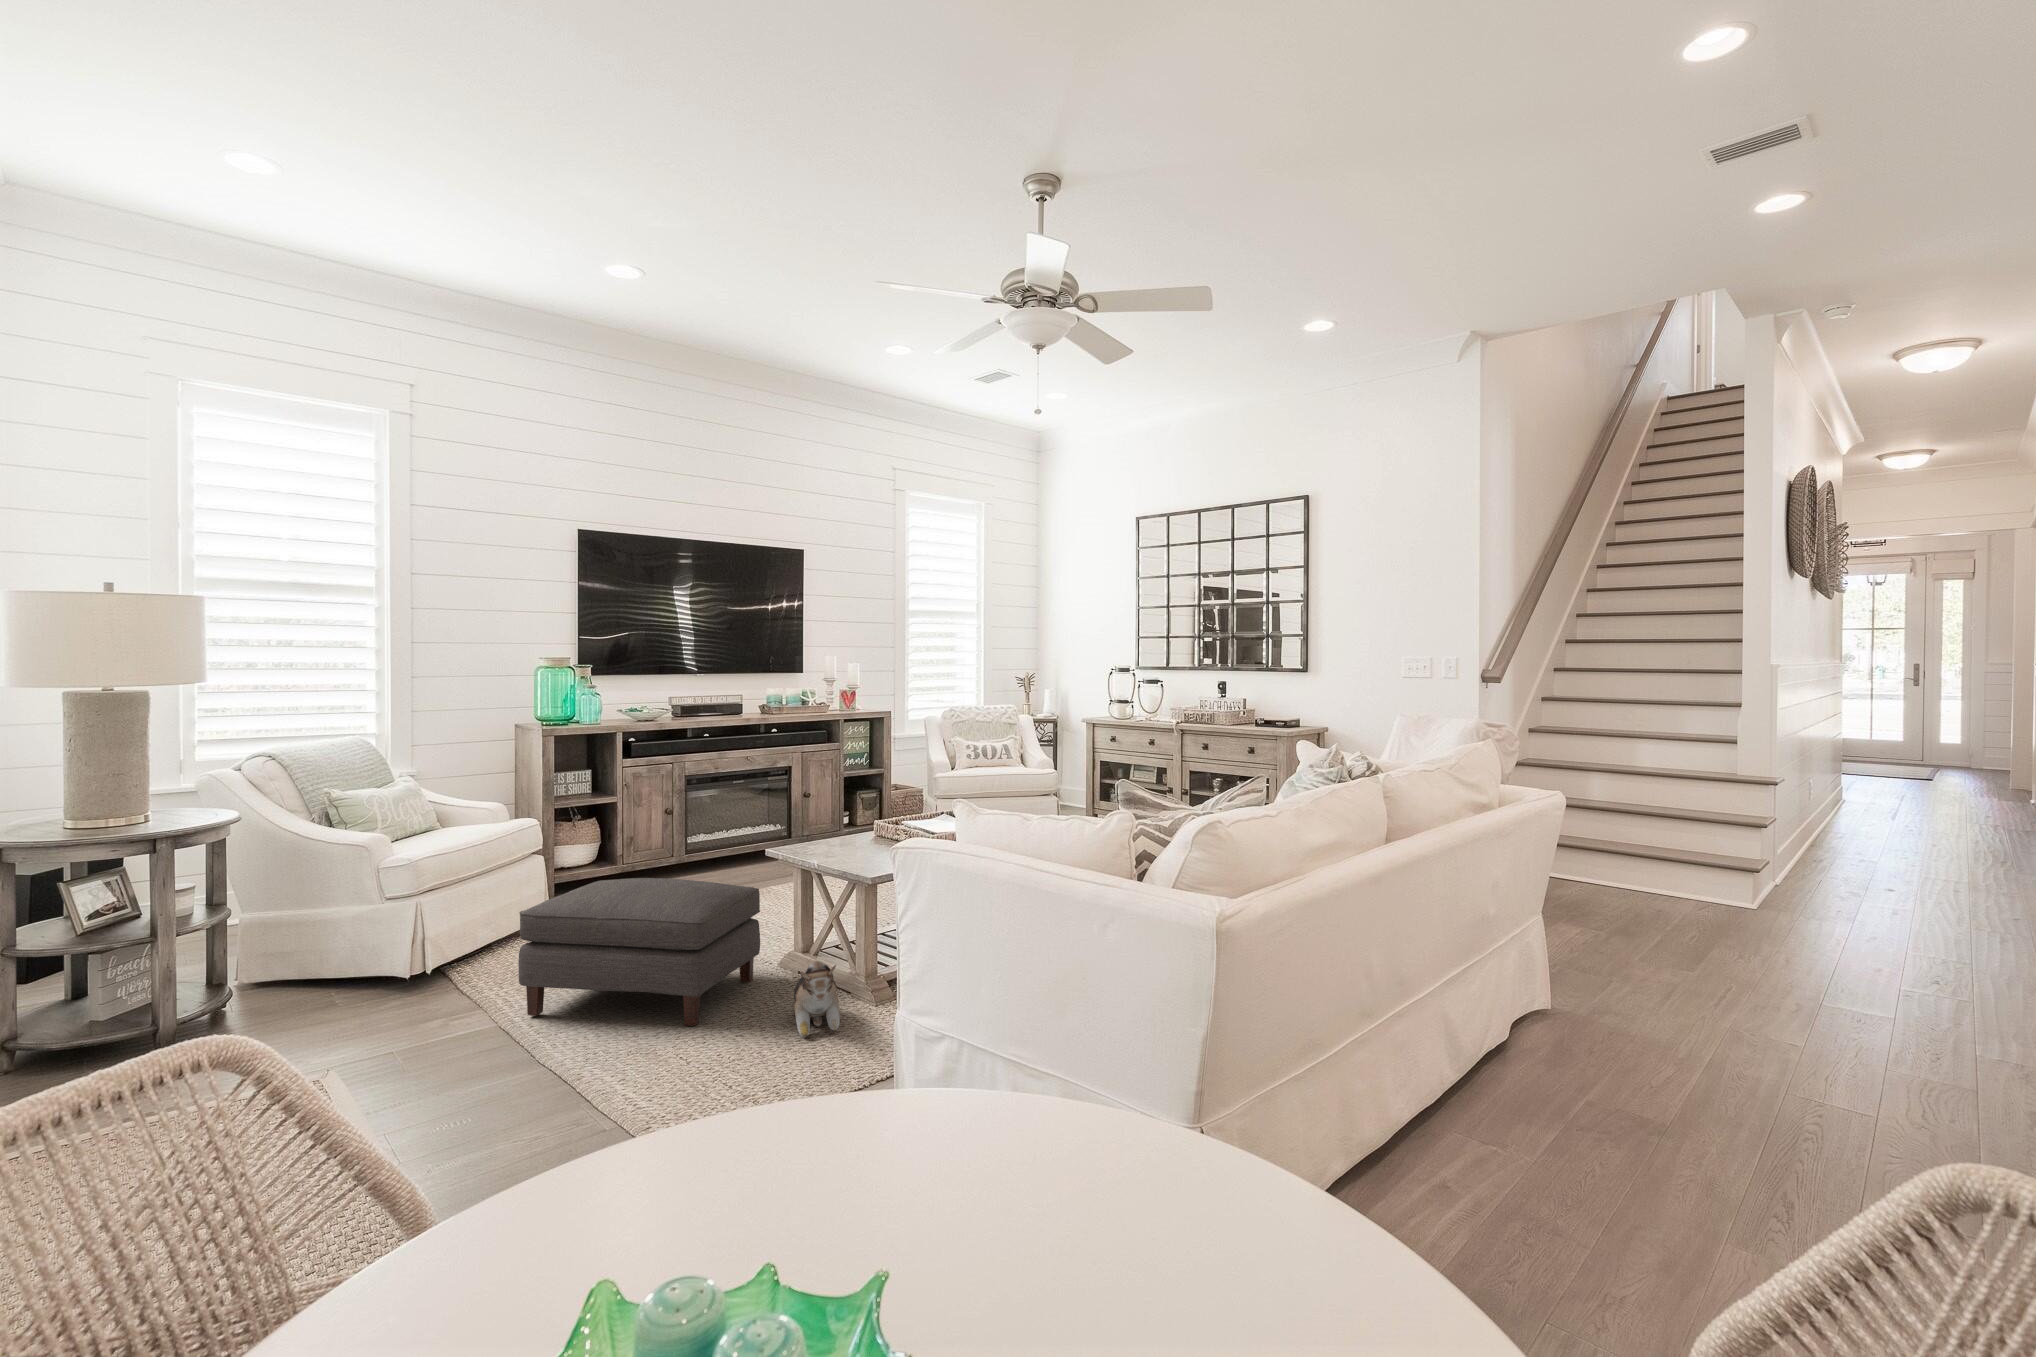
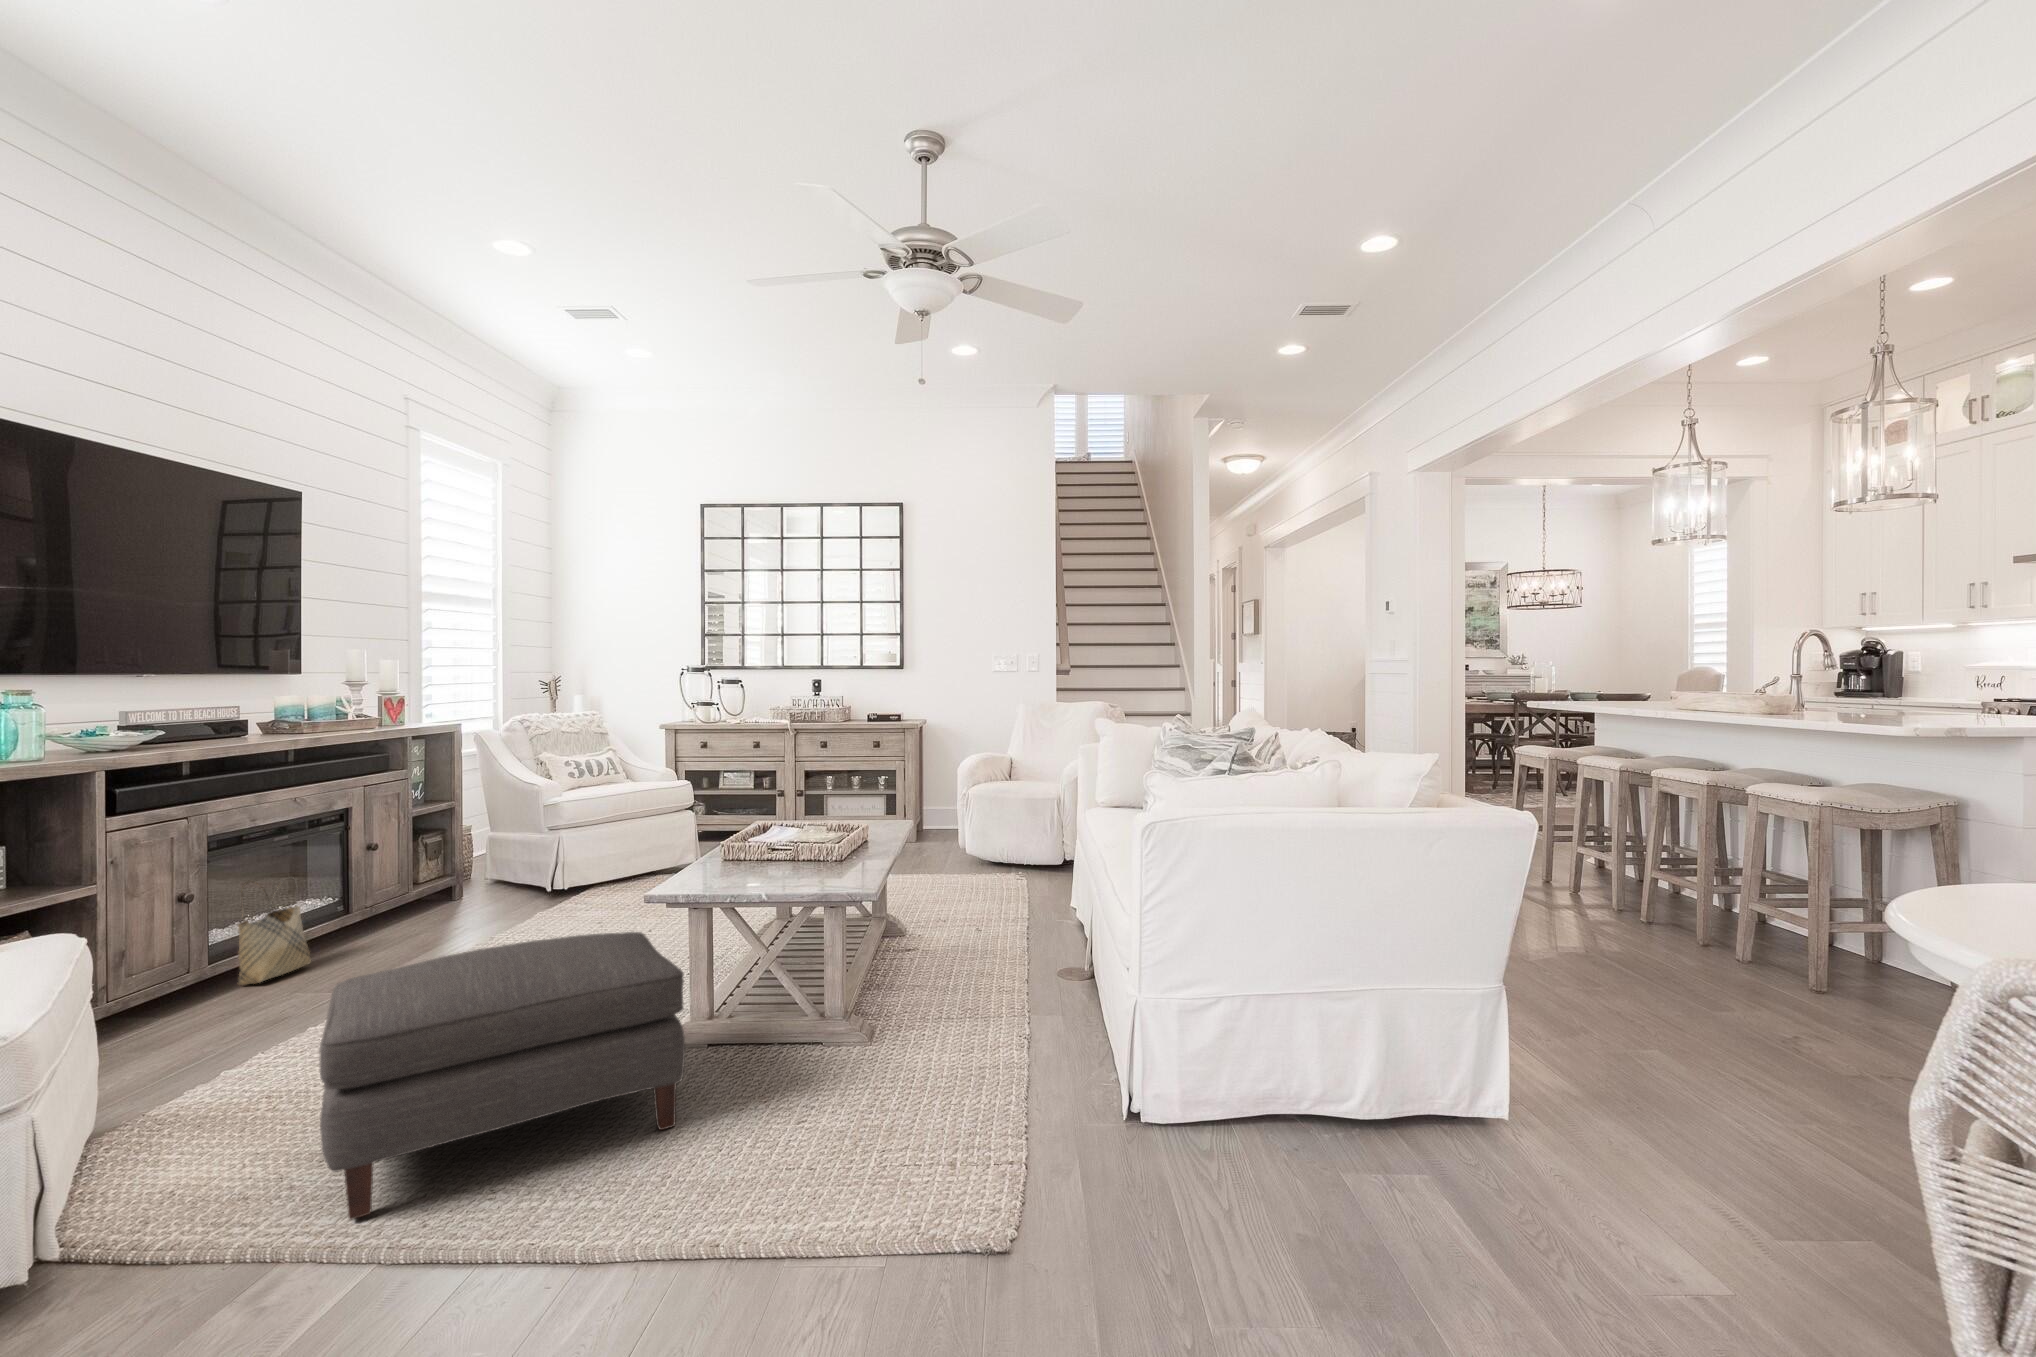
woven basket: none [702,808,746,874] -> present [238,878,311,985]
plush toy: present [794,961,840,1037] -> none [763,976,895,1083]

